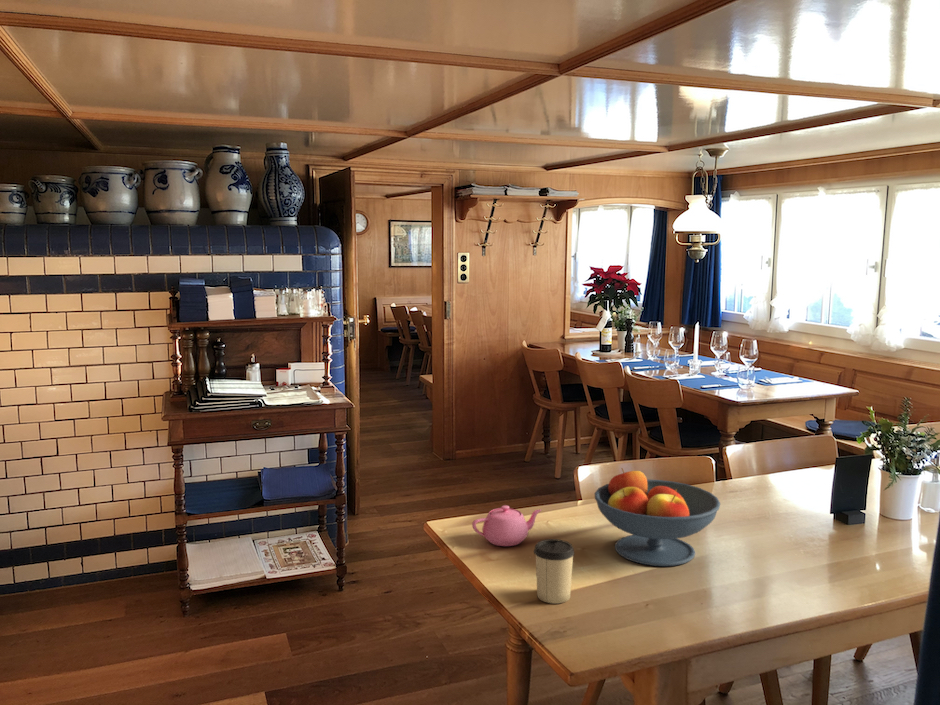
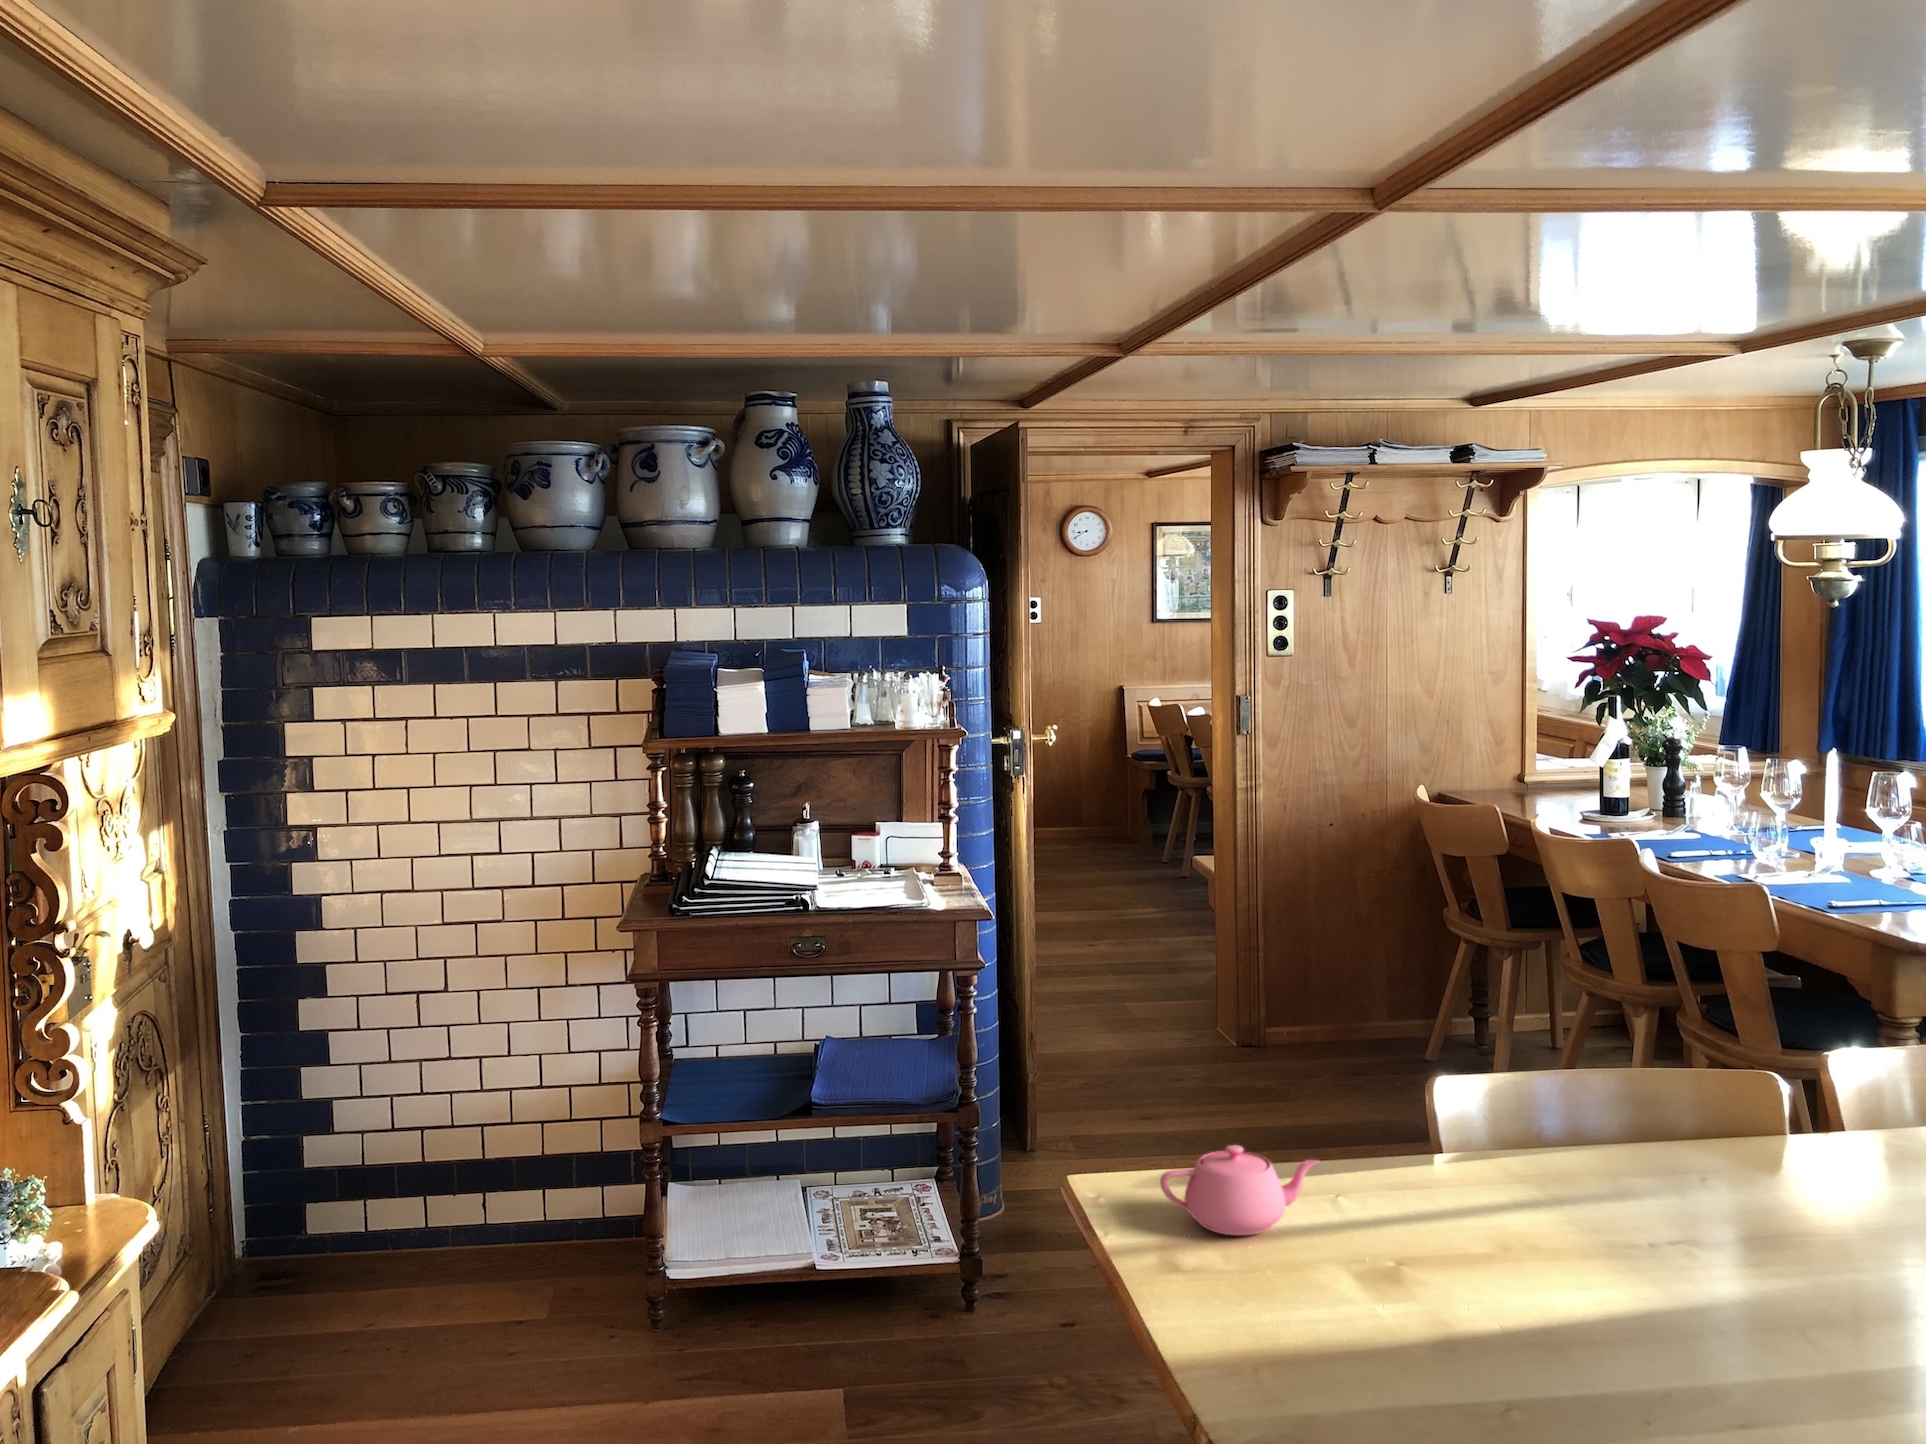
fruit bowl: present [595,468,720,566] -> none [1430,1078,1731,1313]
cup: present [534,539,574,604] -> none [1256,1225,1346,1370]

